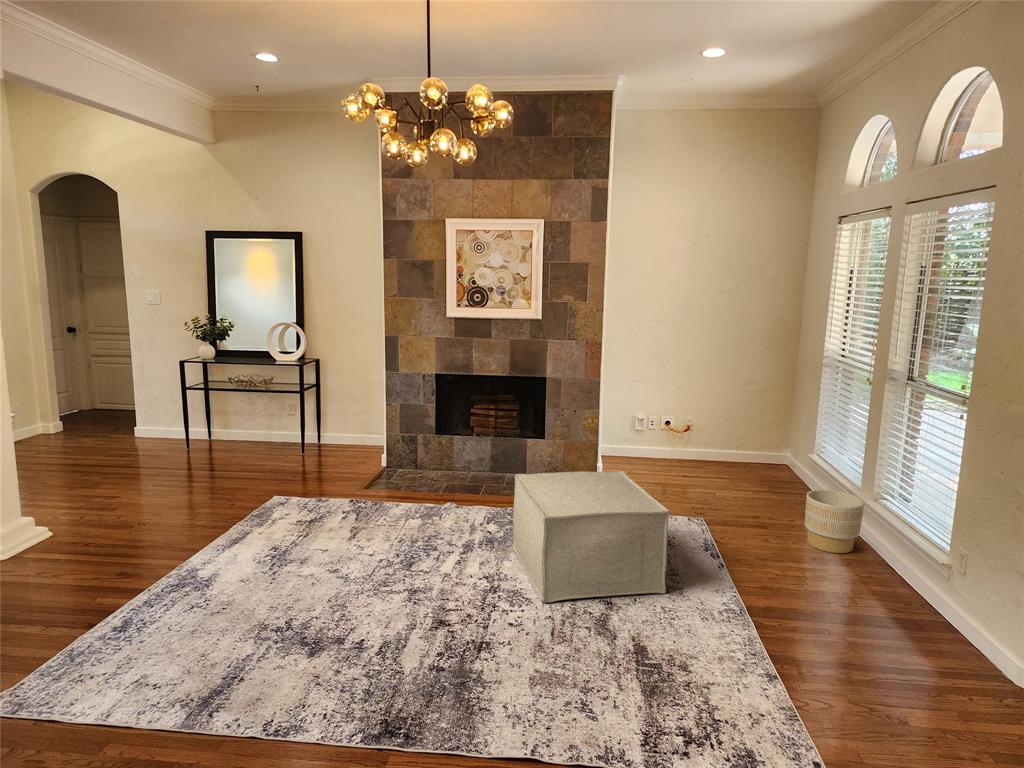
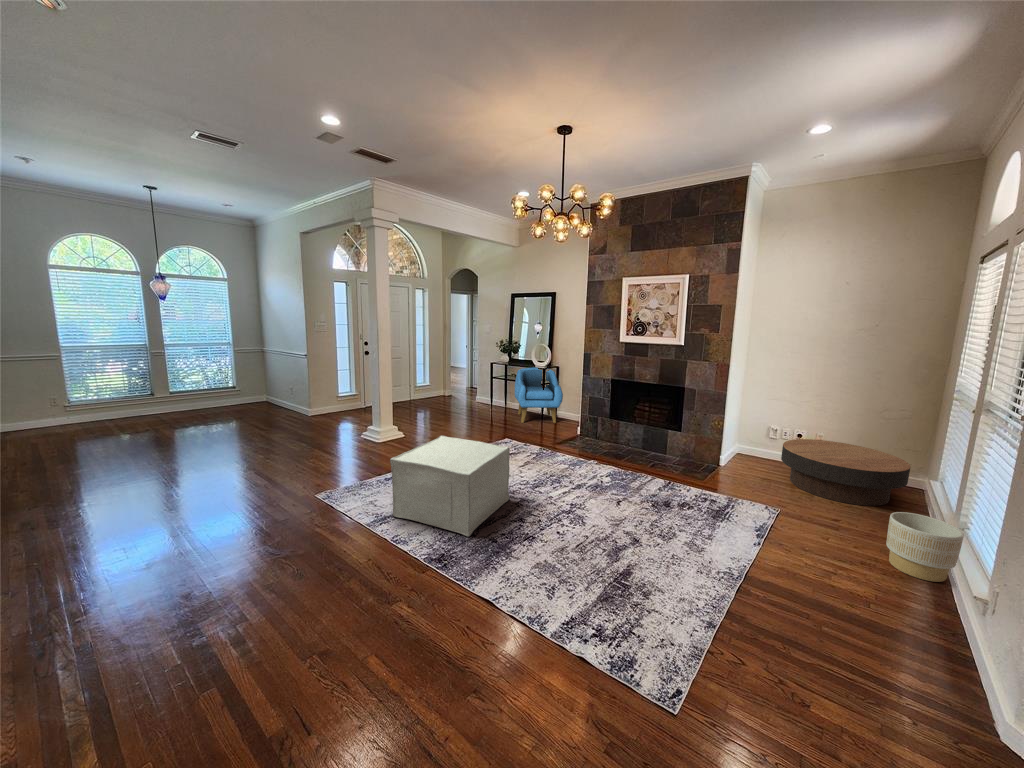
armchair: none [240,362,339,463] -> present [515,367,563,423]
coffee table: none [658,424,777,492] -> present [781,439,910,506]
ottoman: present [512,471,670,603] -> present [390,436,510,536]

